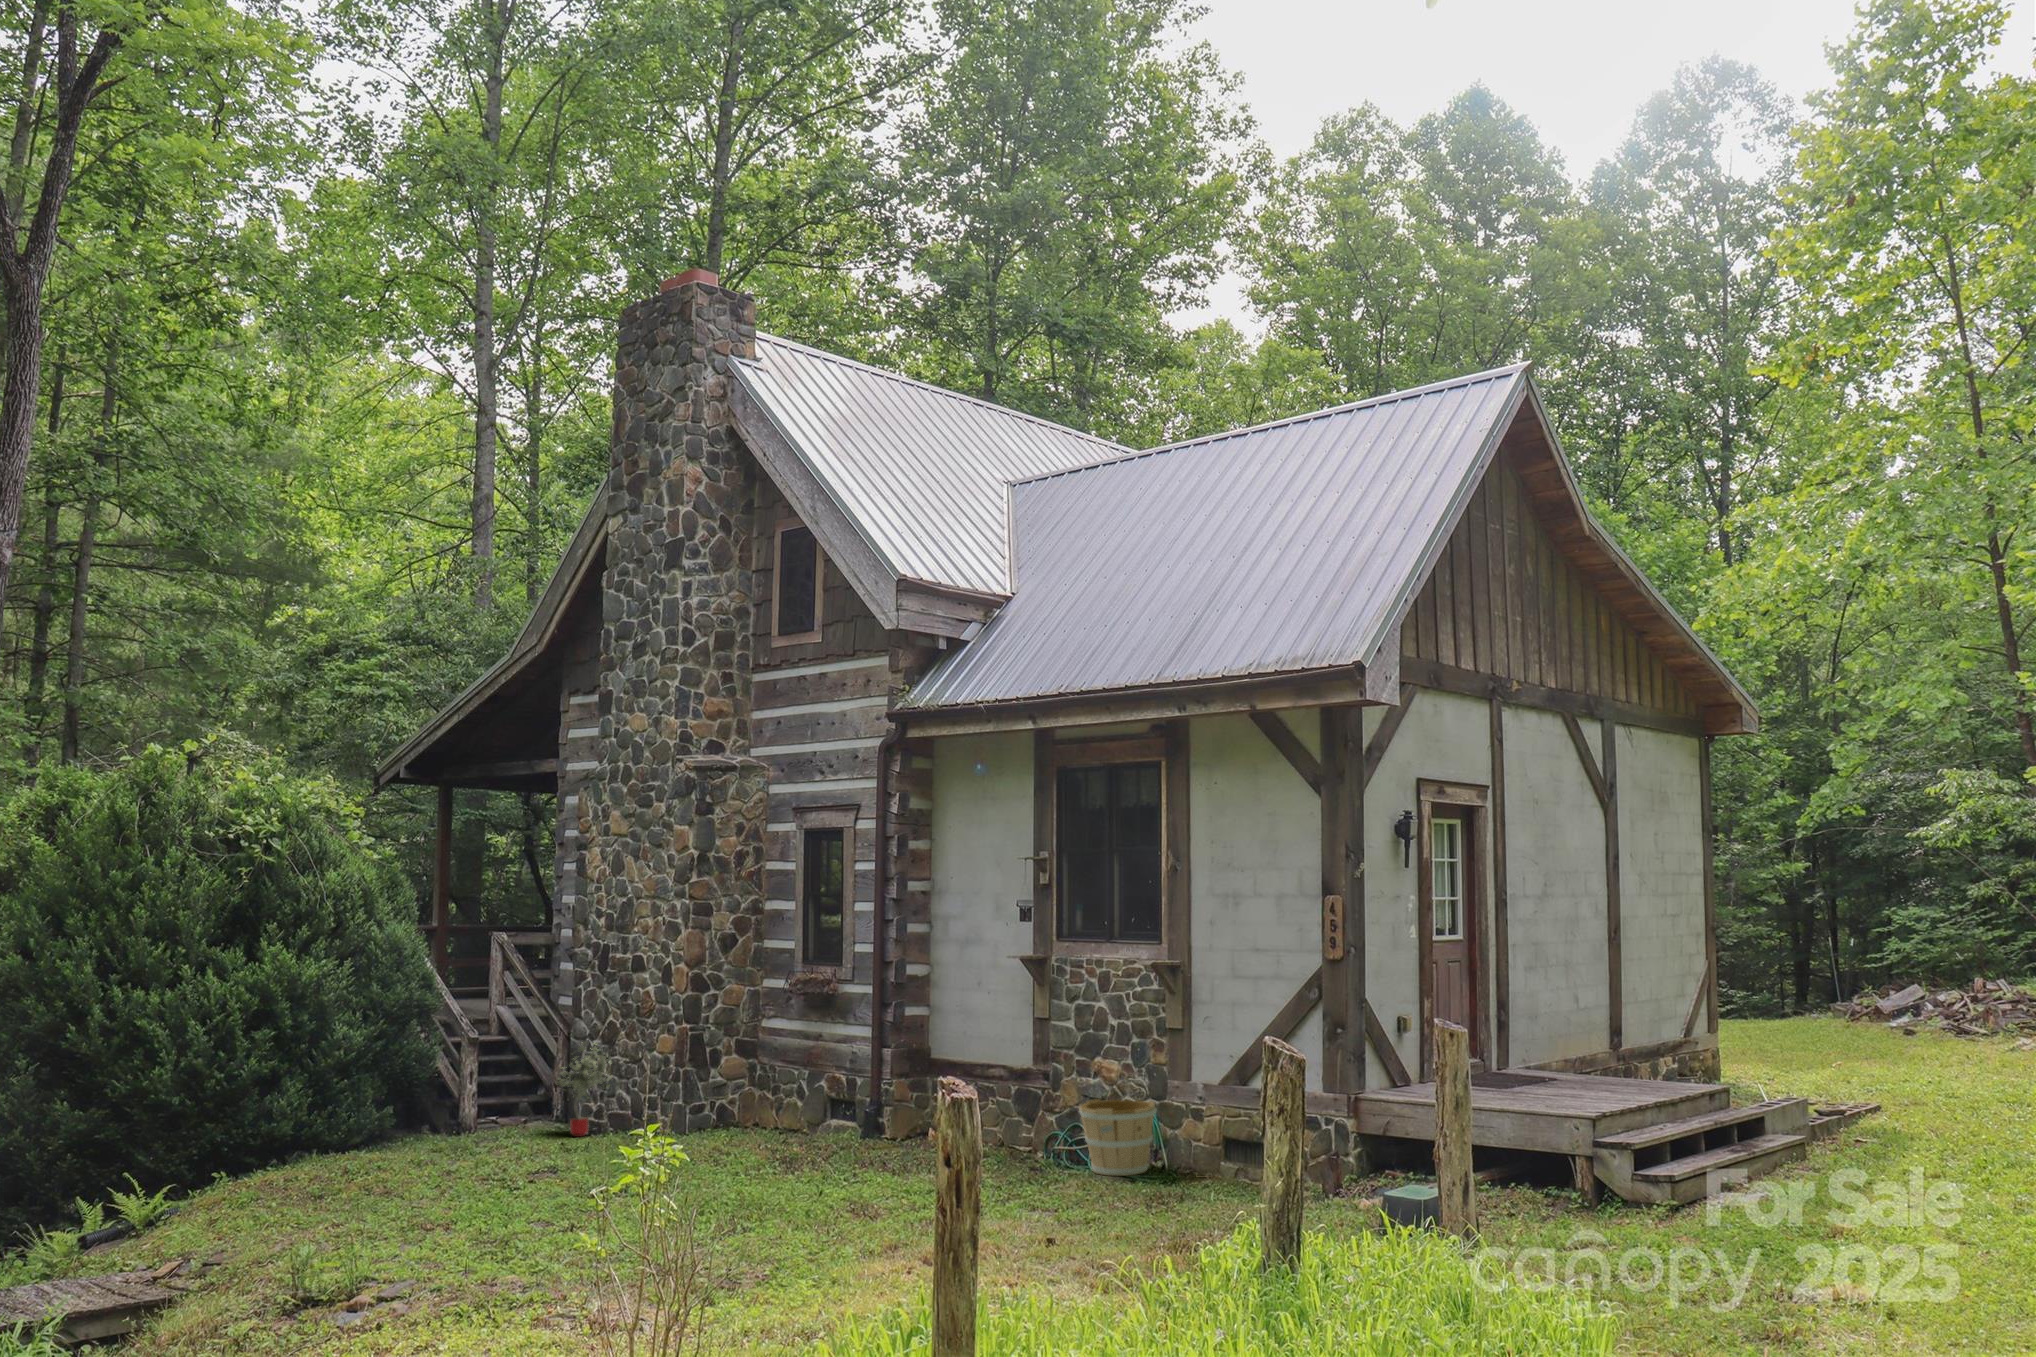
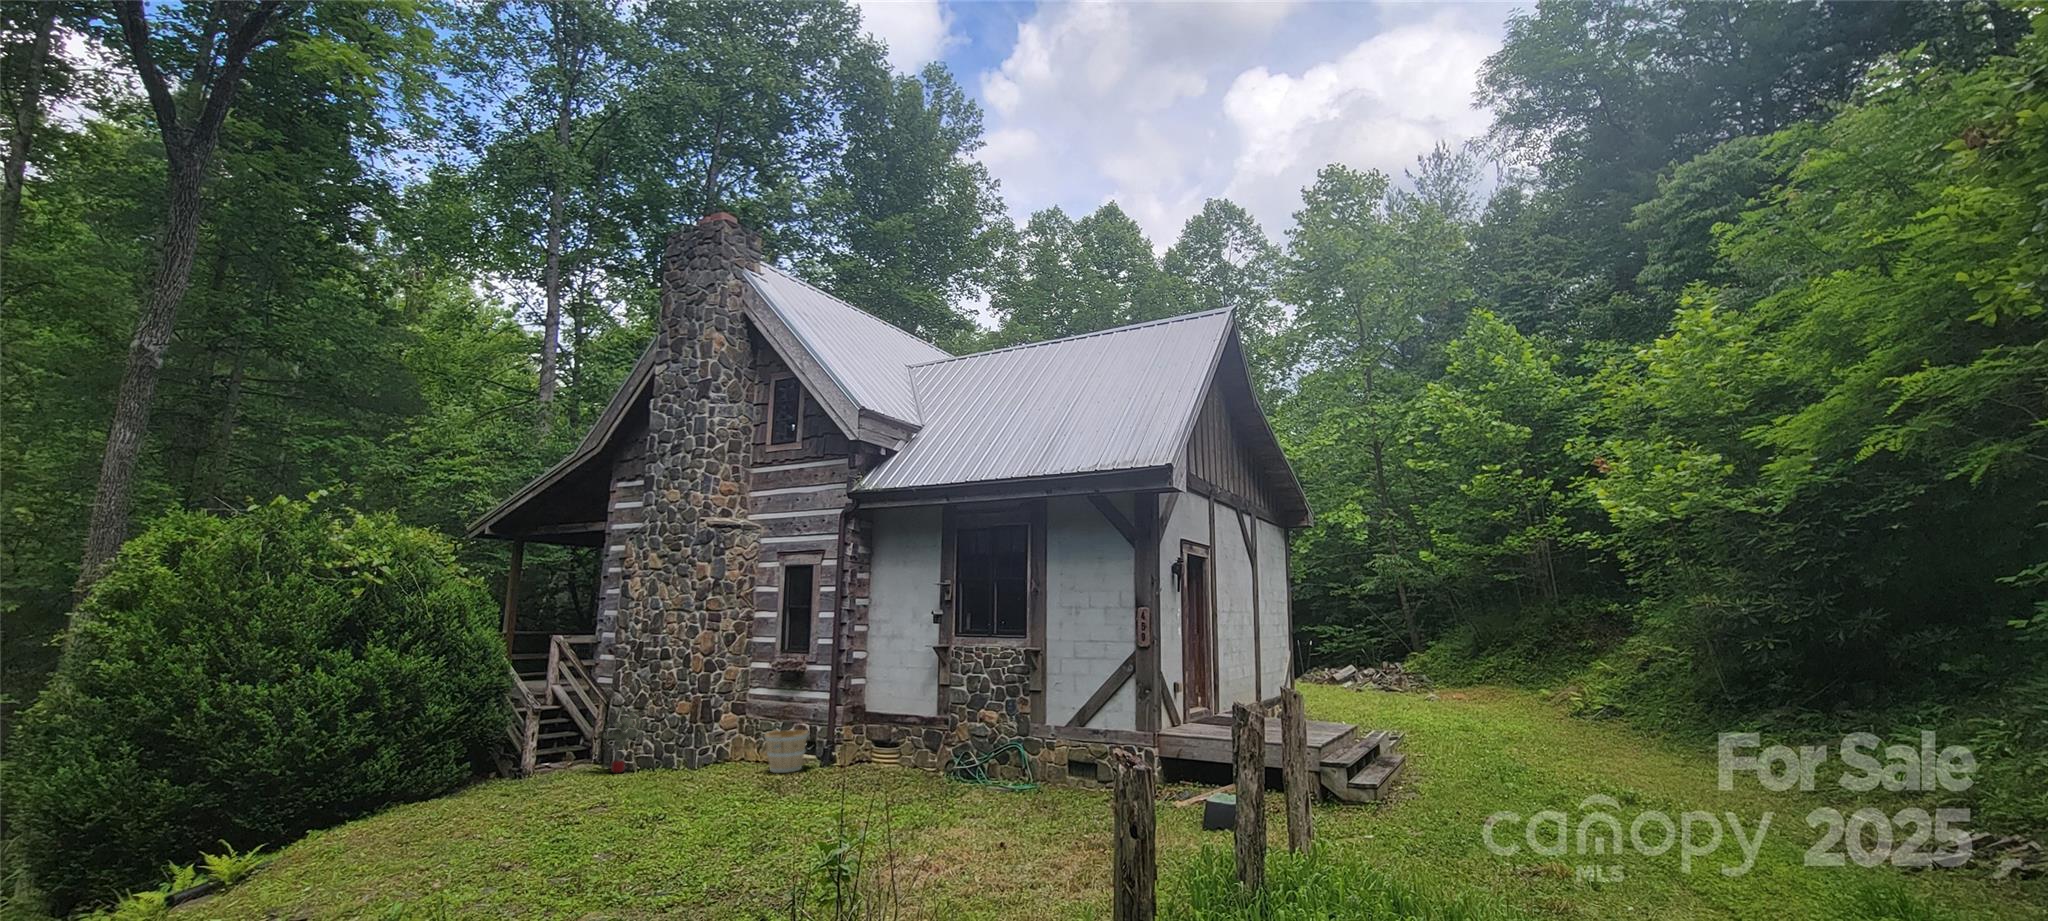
wooden bucket: present [1079,1099,1157,1176] -> present [765,730,808,773]

